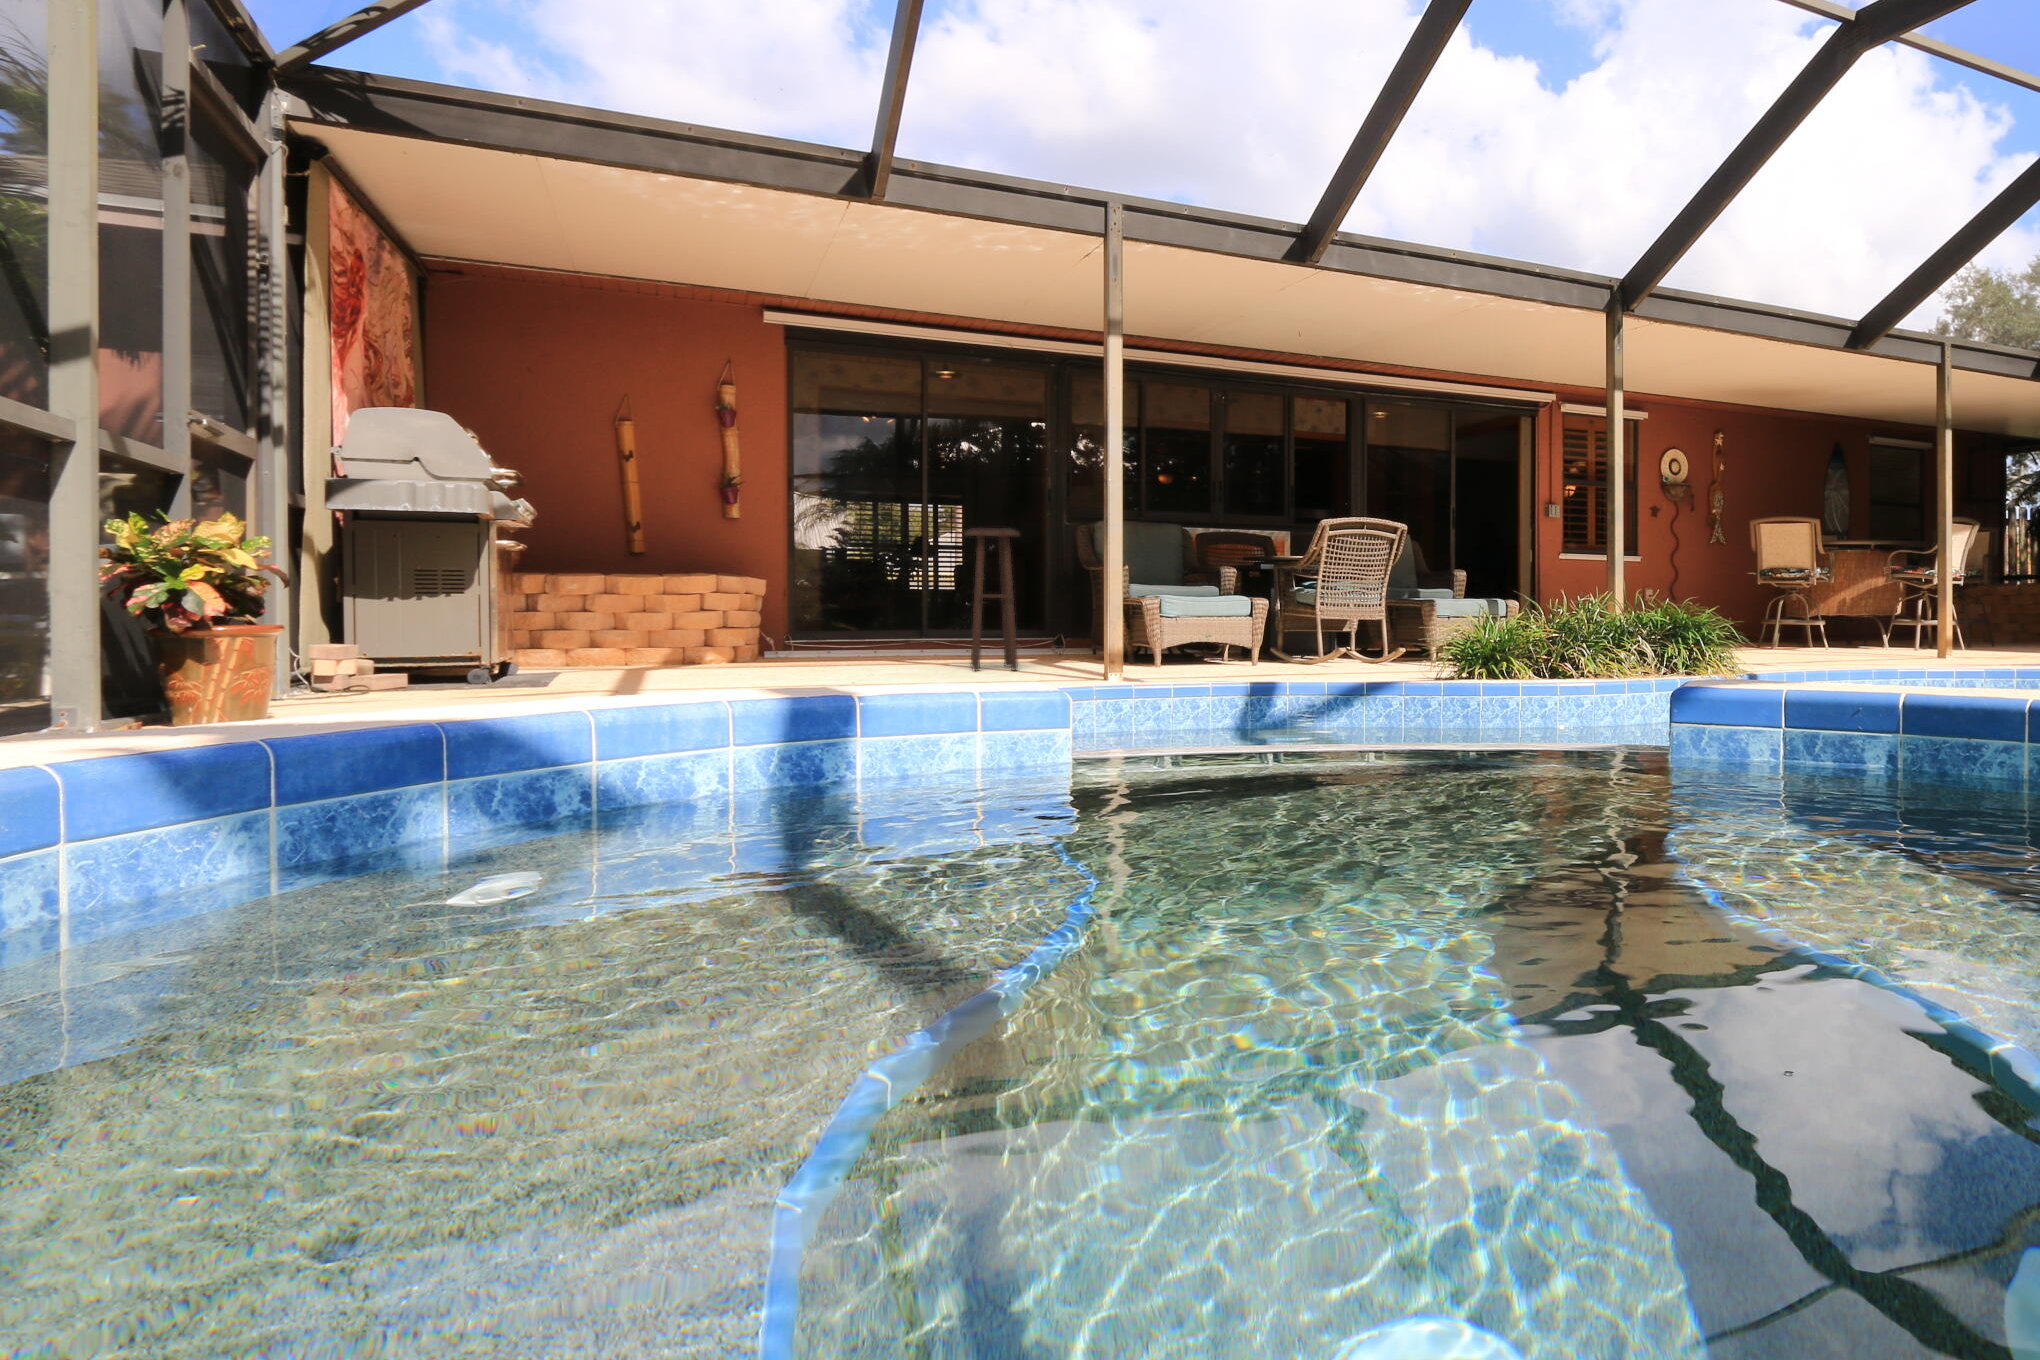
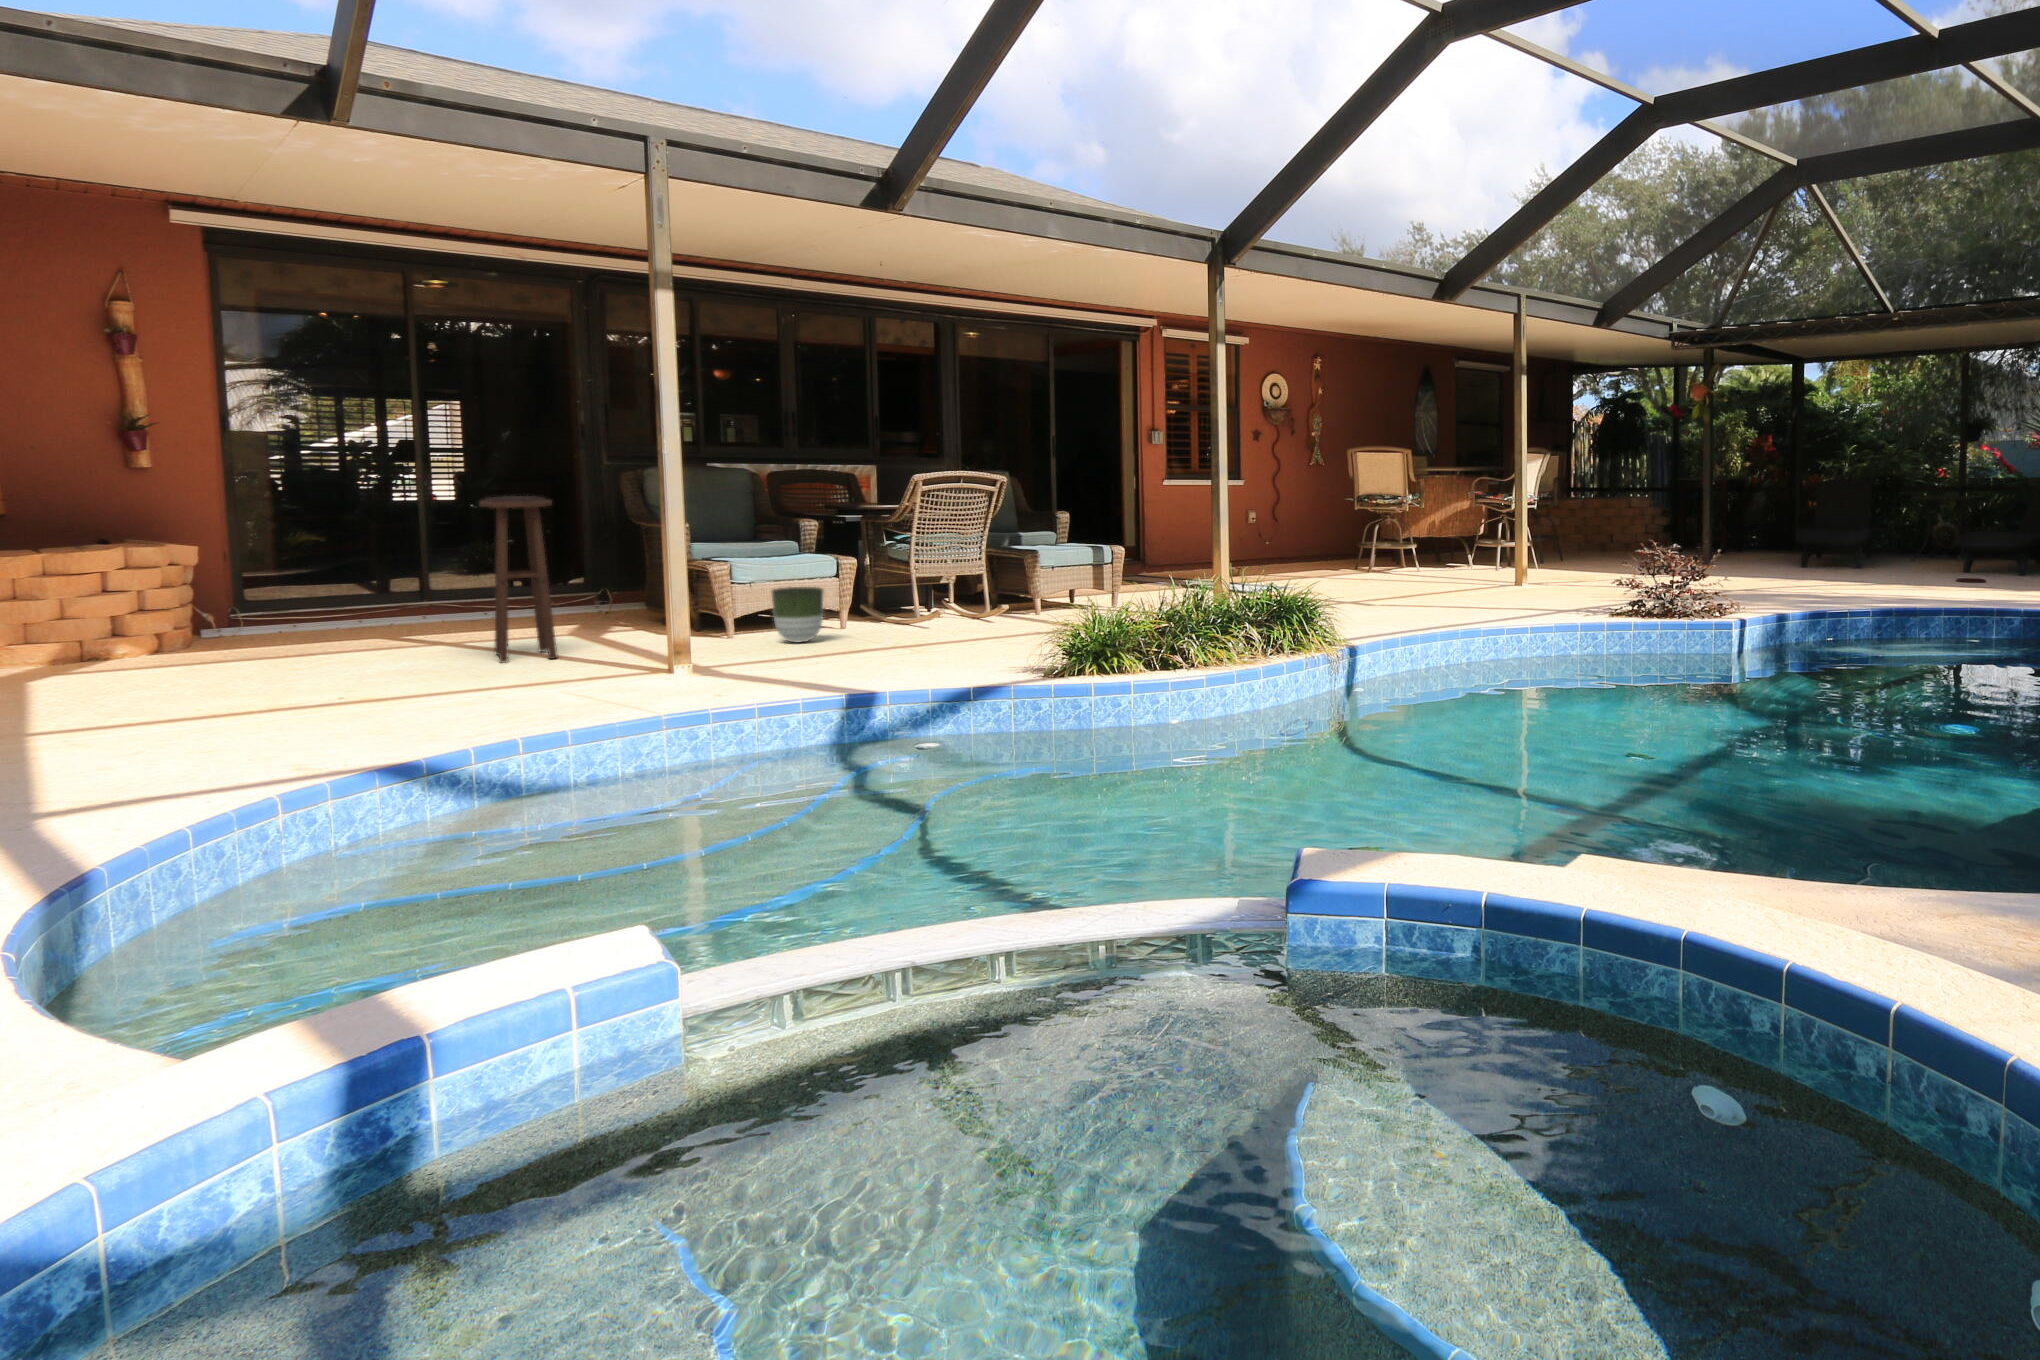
planter: none [1195,619,1239,669] -> present [772,587,824,642]

